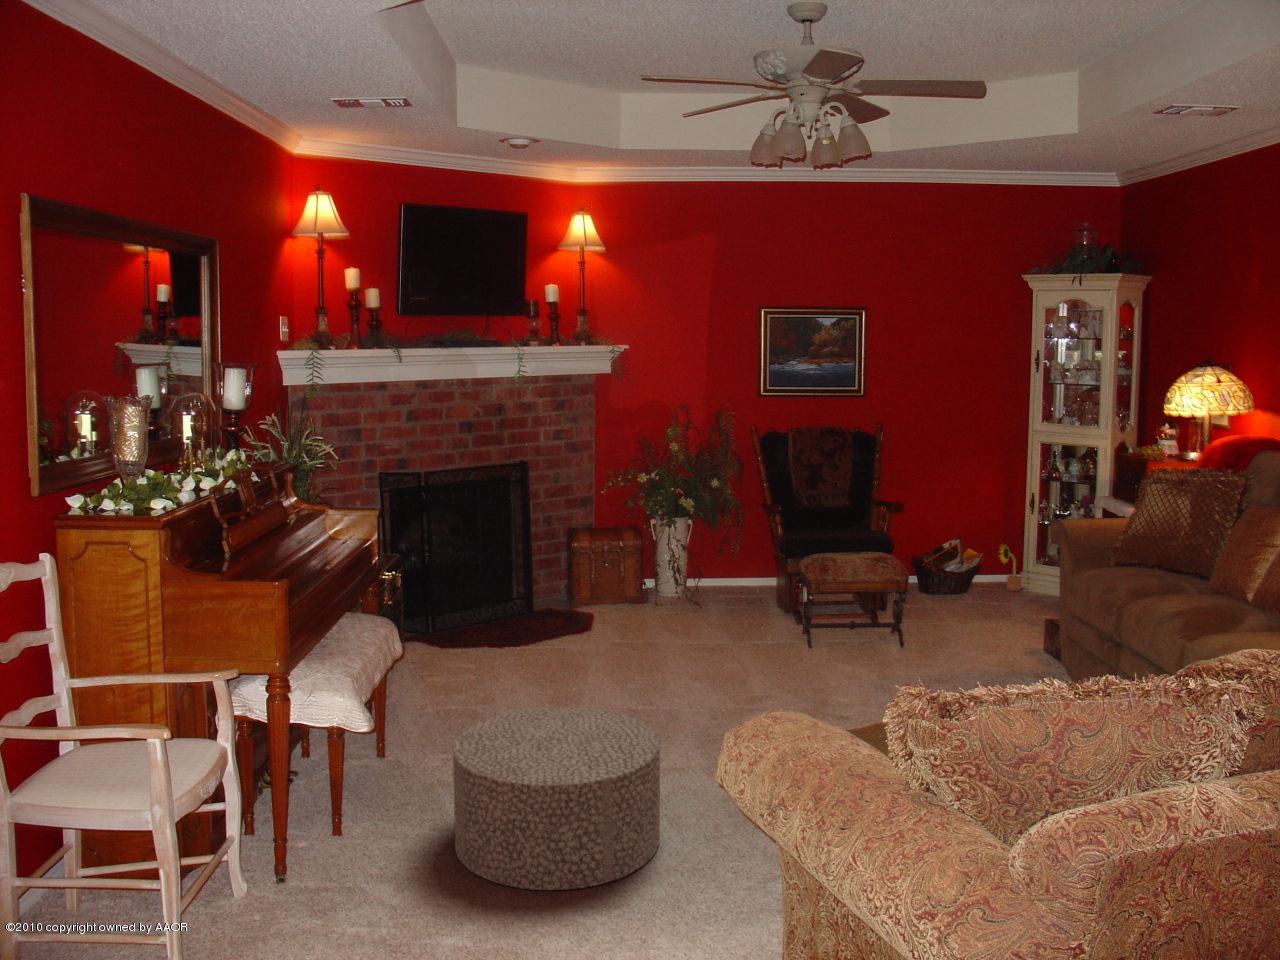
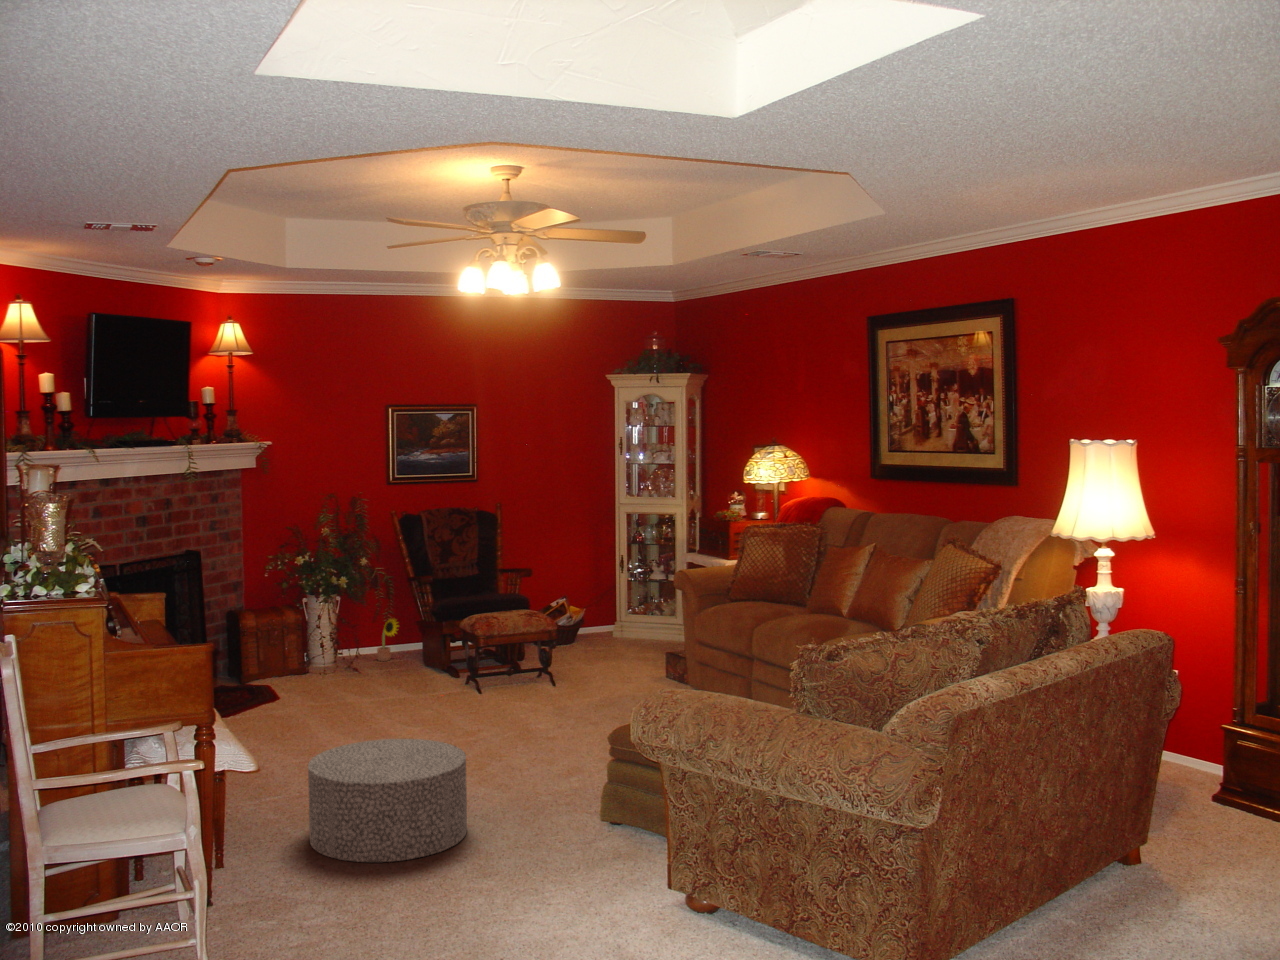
decorative plant: present [999,545,1022,591] -> present [377,619,398,661]

